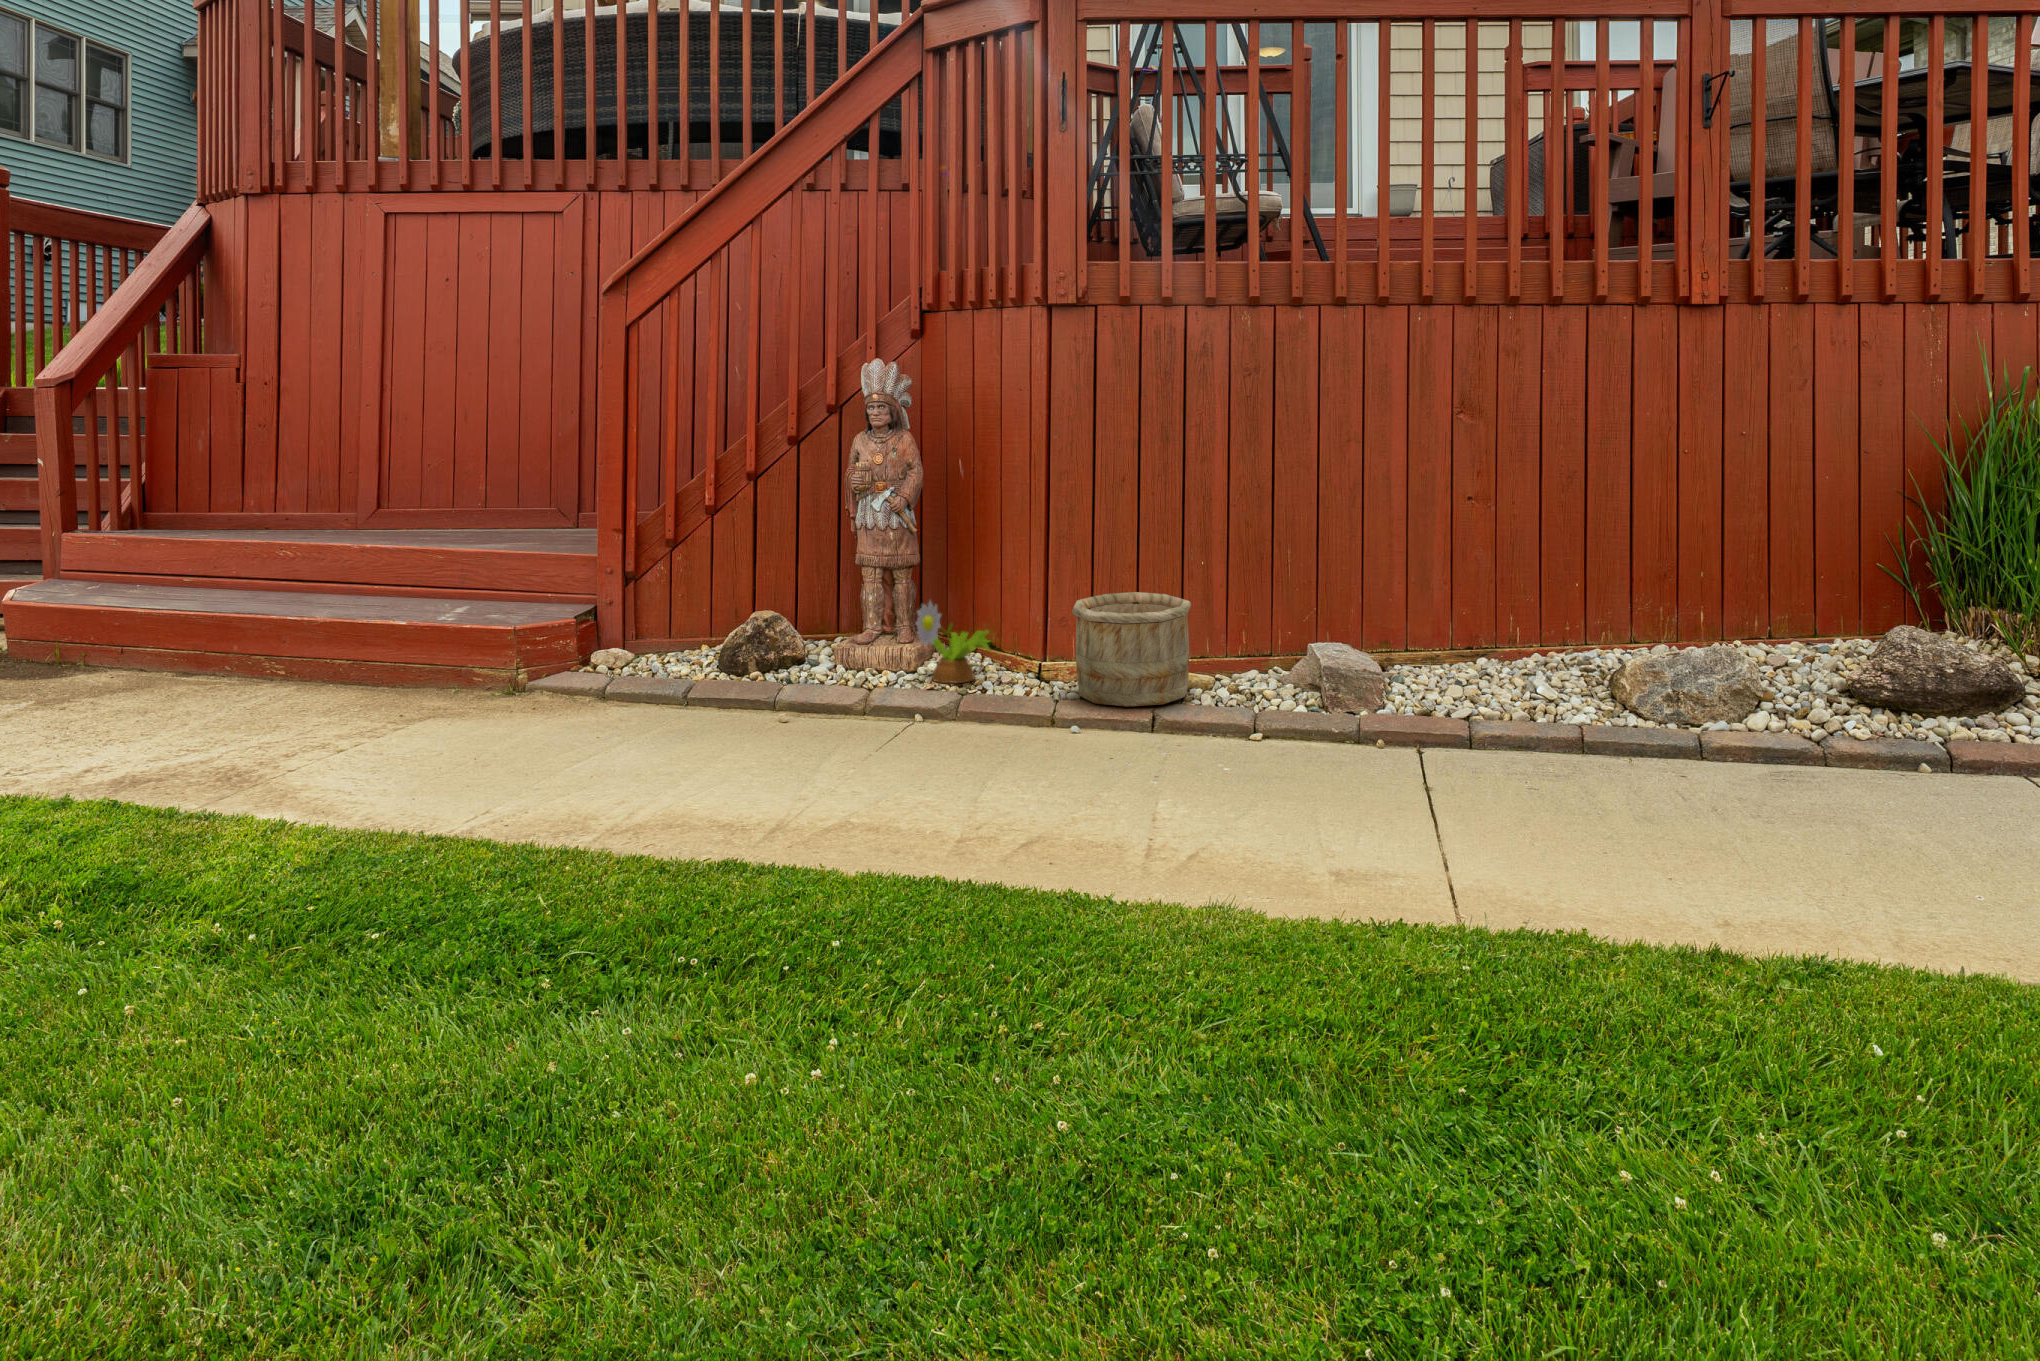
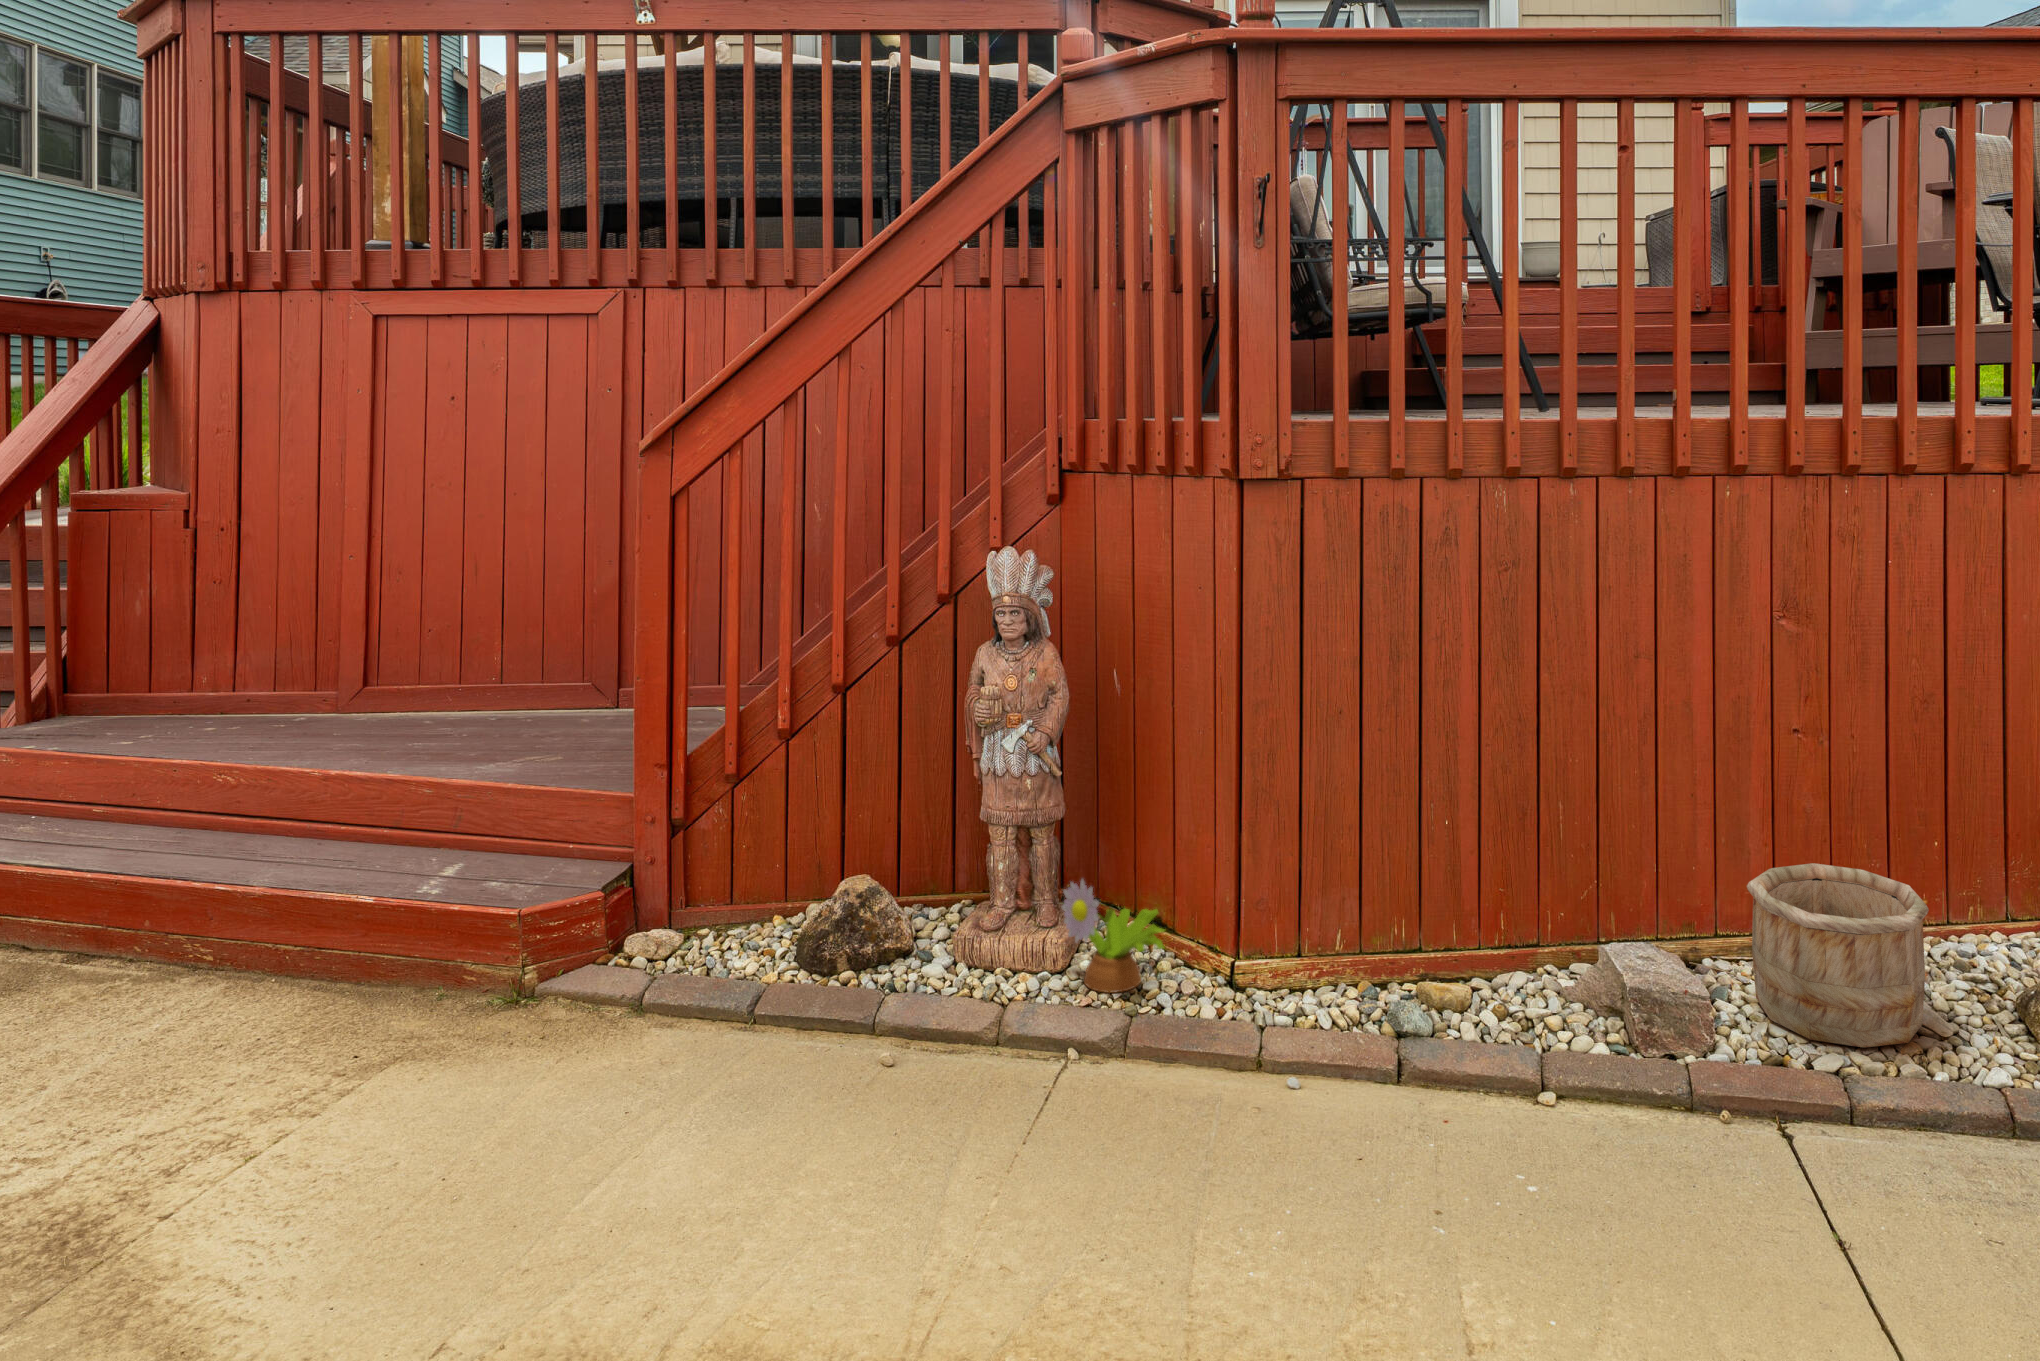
wooden bucket: present [1072,592,1191,706] -> present [1747,863,1929,1047]

